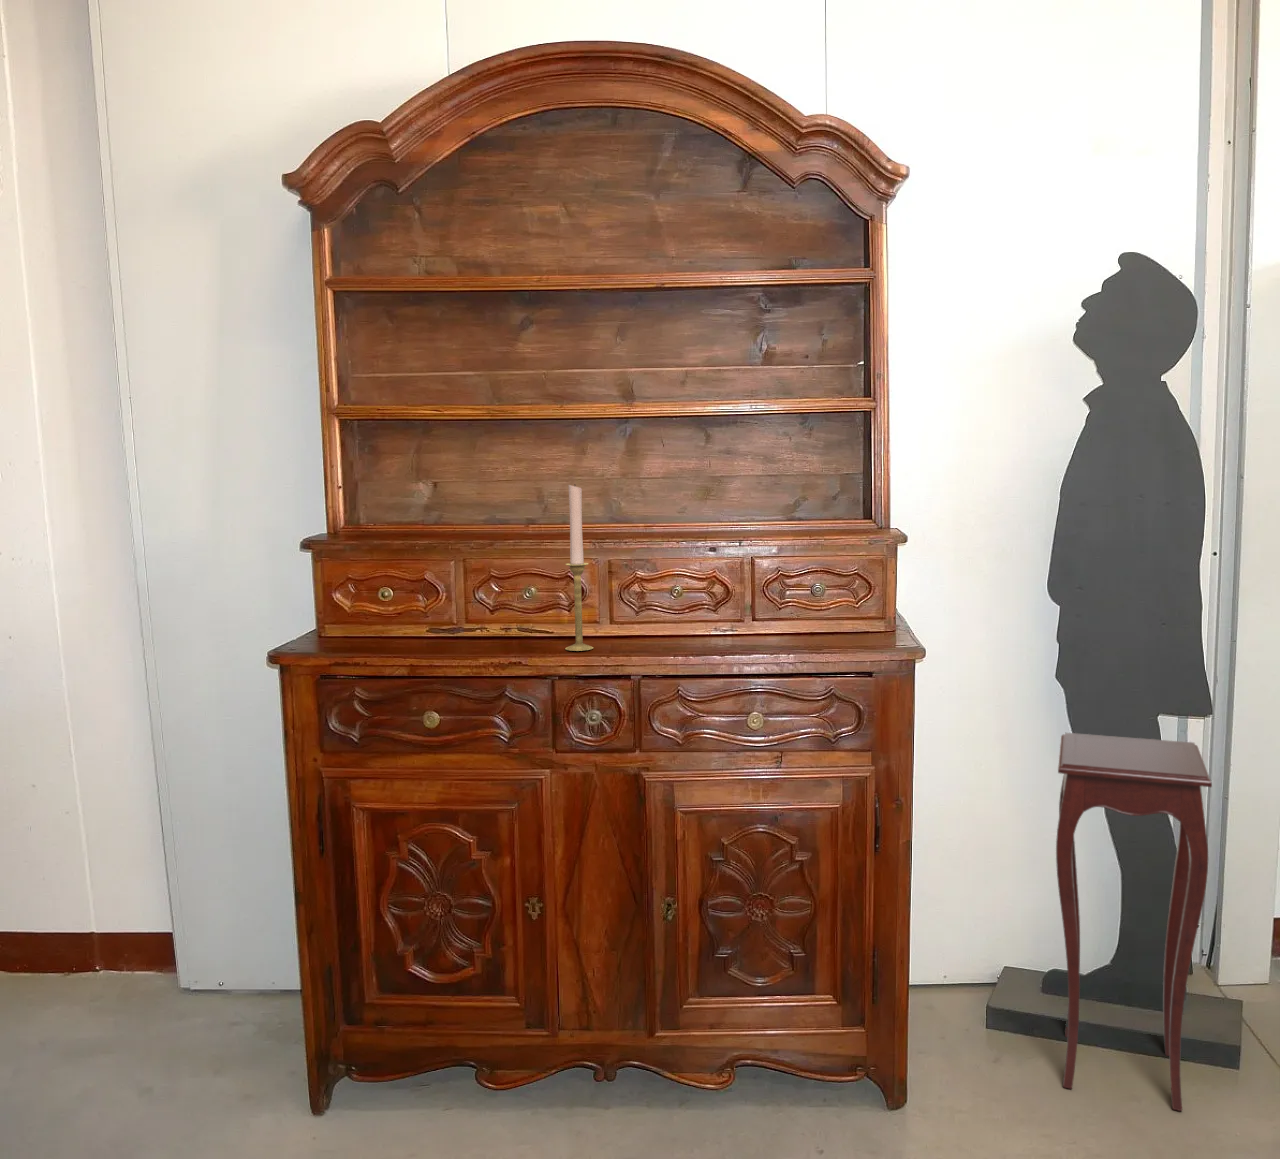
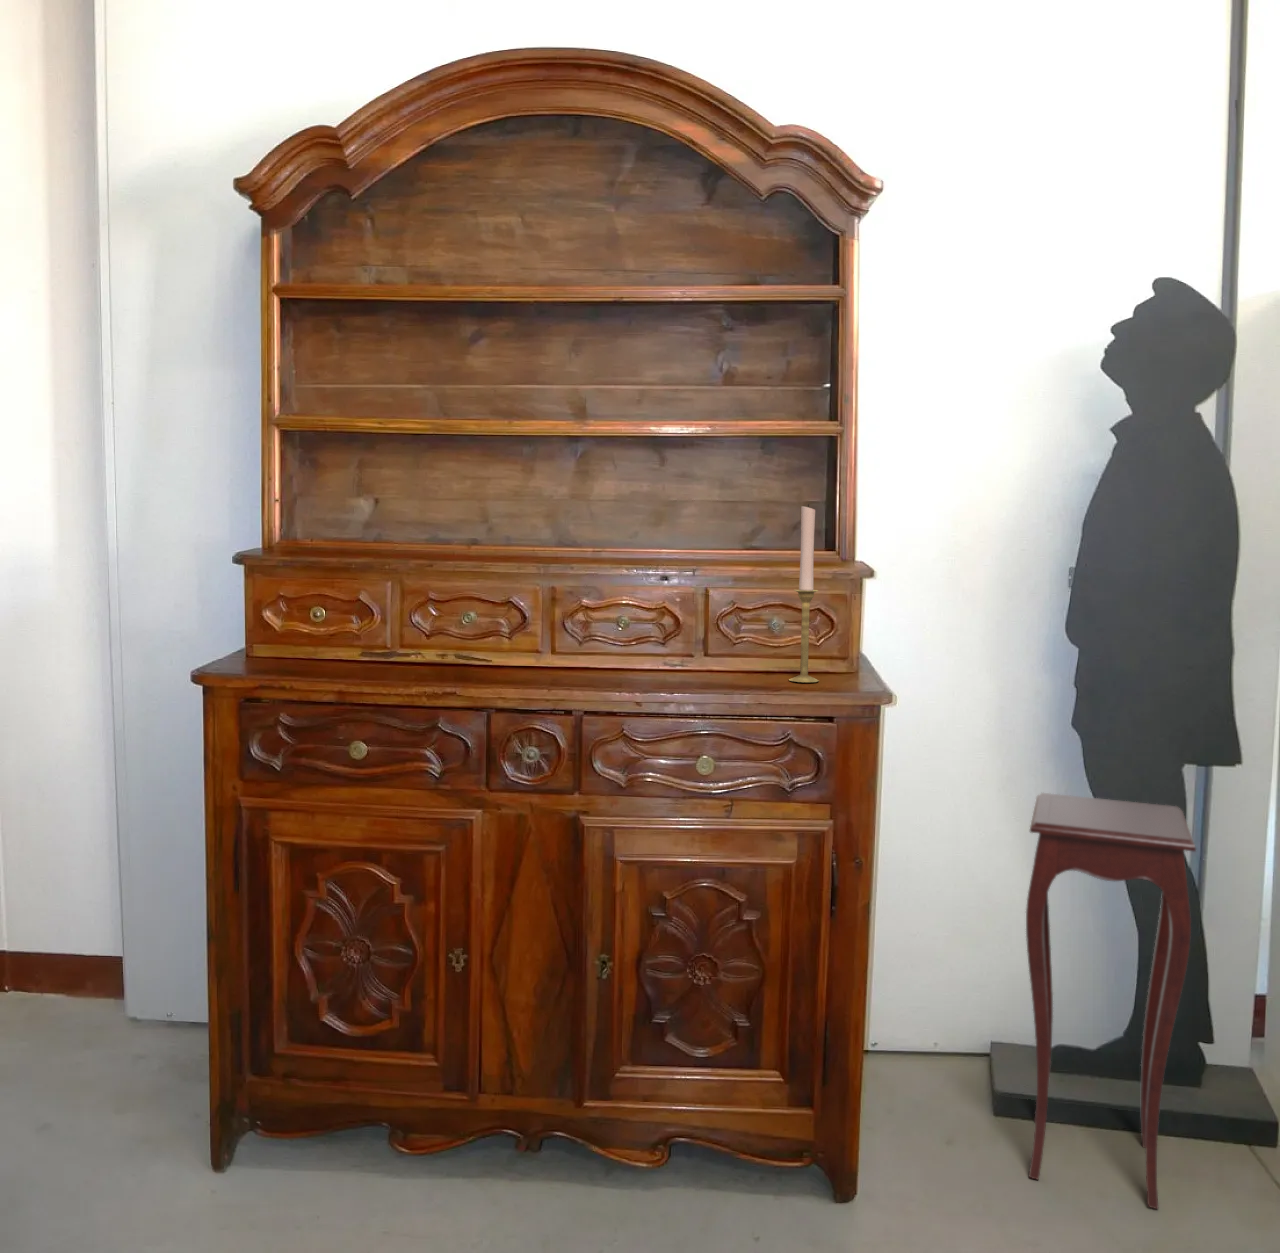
candlestick: present [565,485,593,651] -> present [789,505,819,682]

